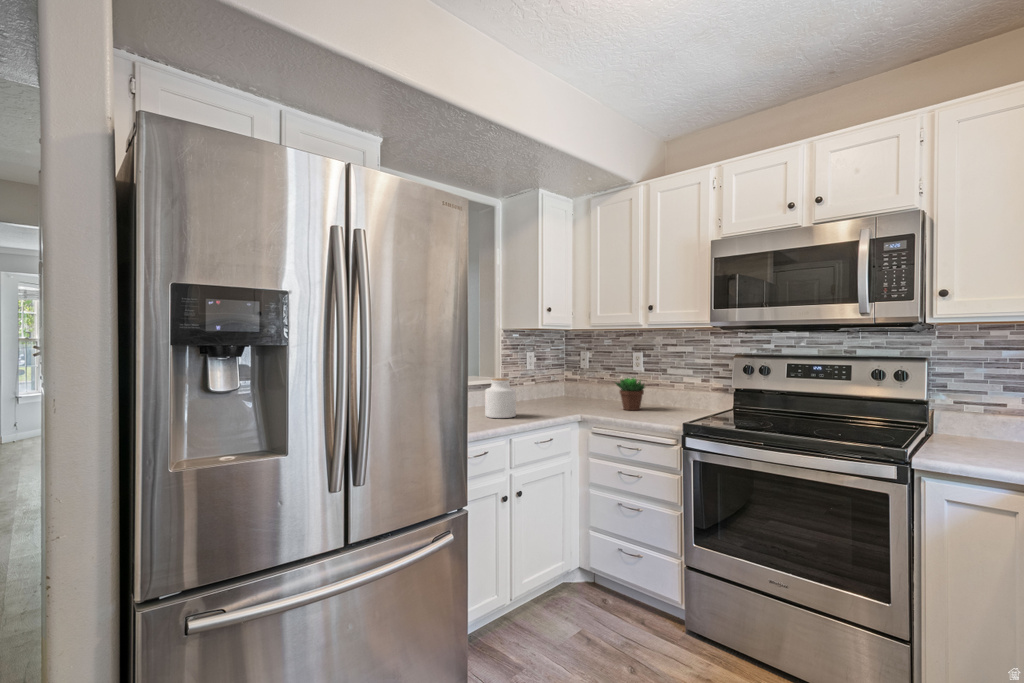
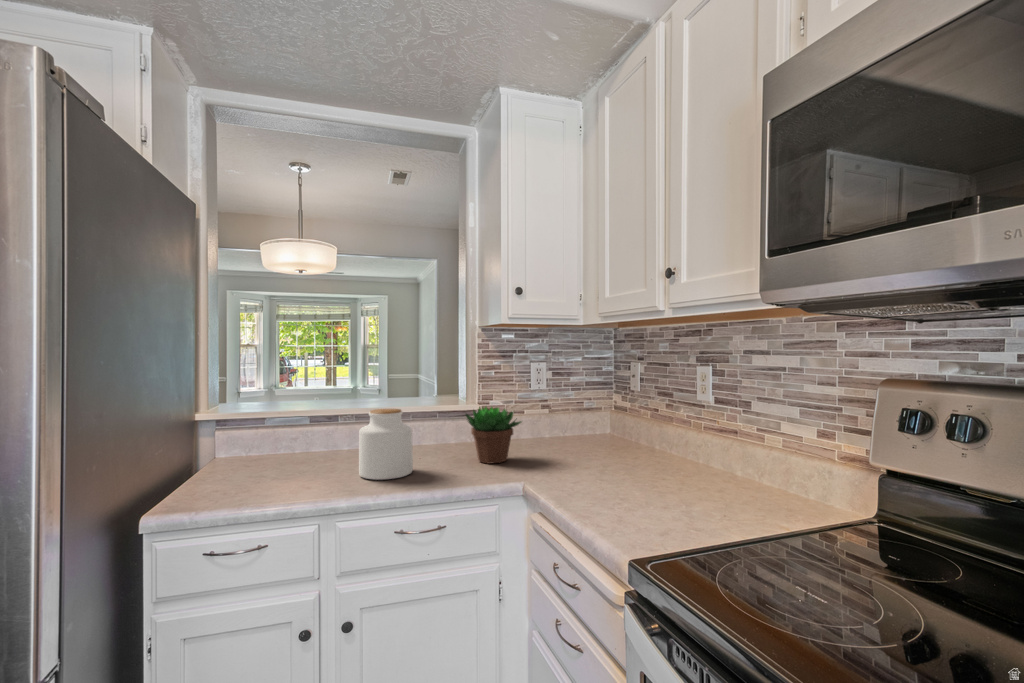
succulent plant: present [615,378,645,410] -> present [466,407,521,464]

